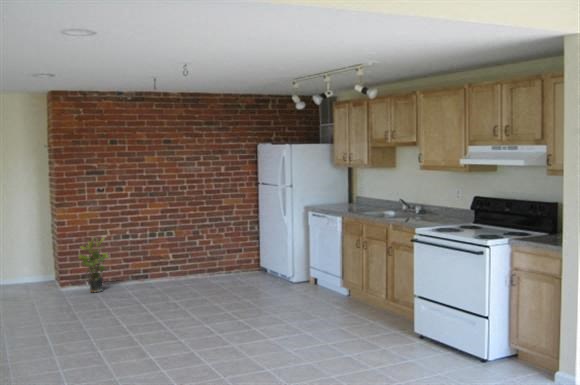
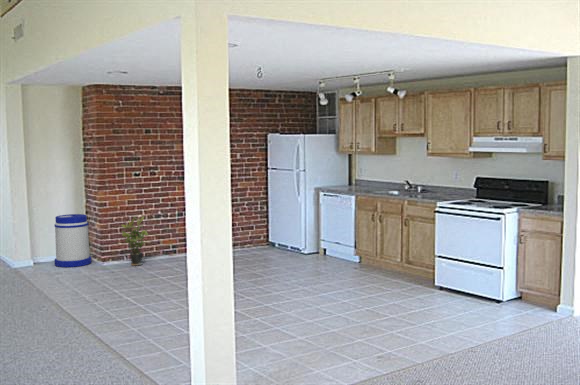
trash can: none [11,233,53,292] -> present [54,214,91,267]

